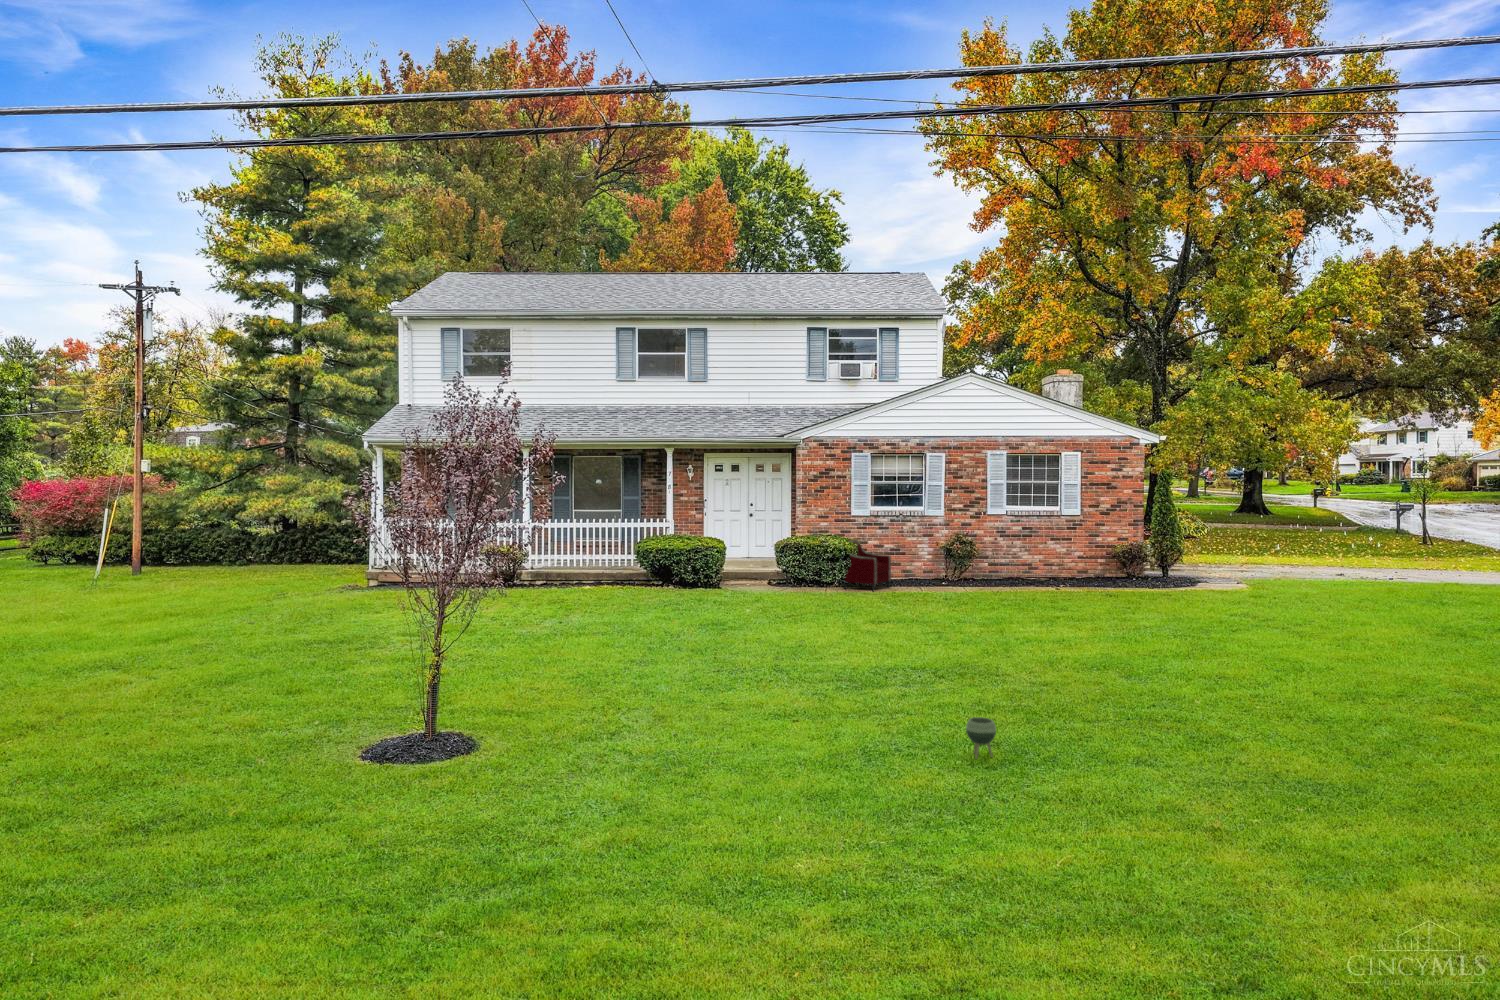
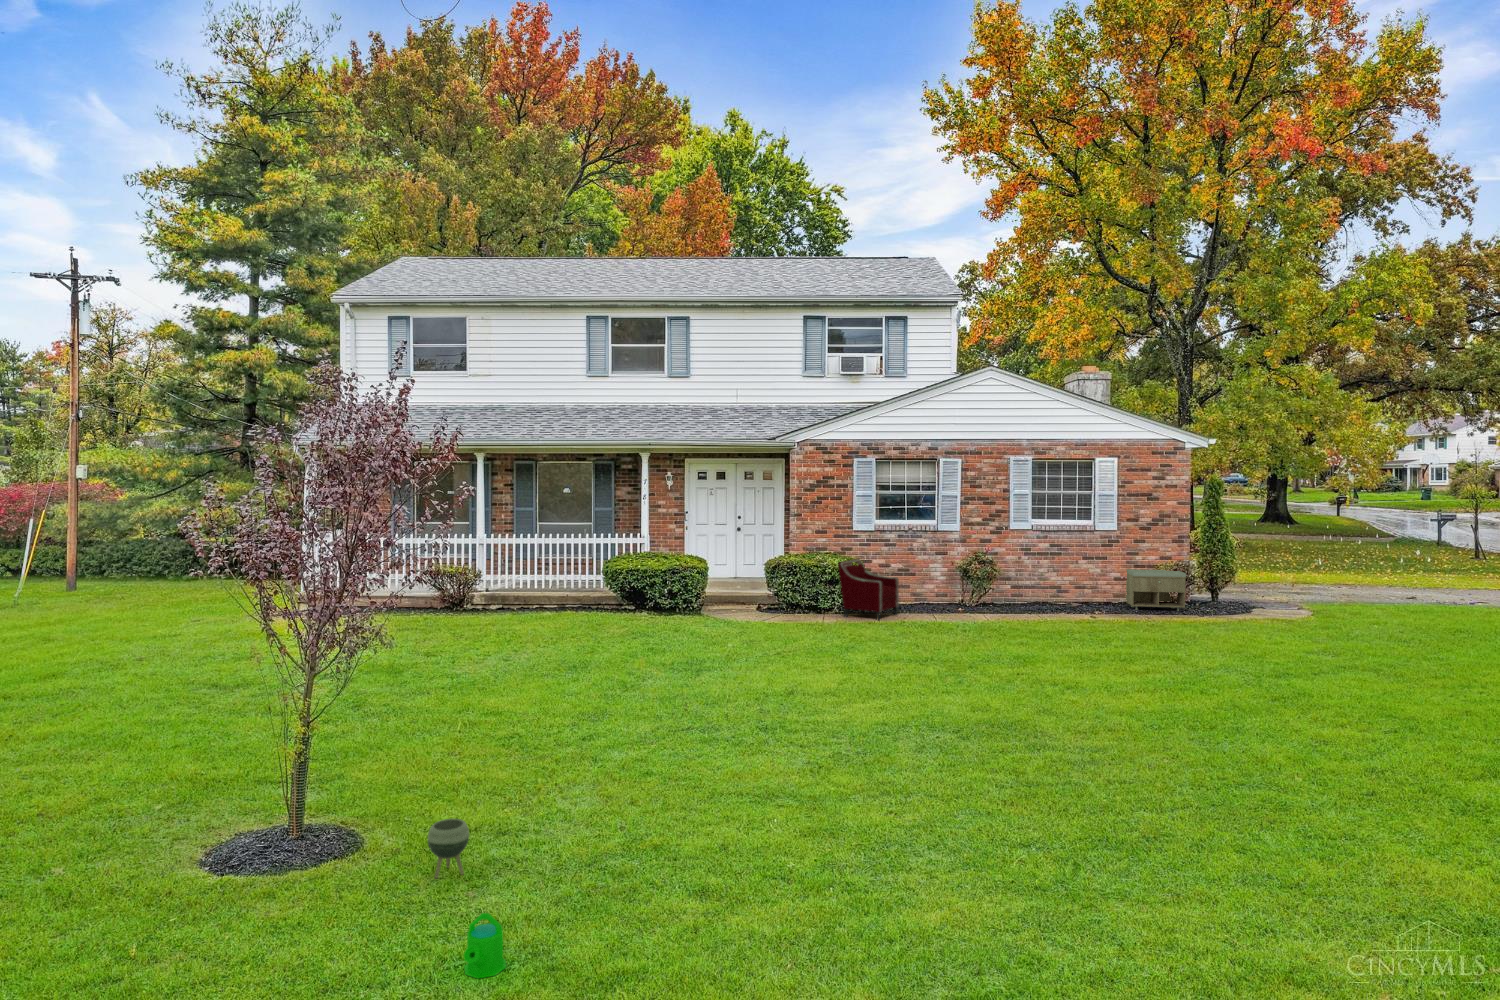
storage bench: none [1089,549,1140,584] -> present [1126,569,1186,611]
planter: present [966,717,996,759] -> present [428,819,469,878]
watering can: none [608,736,635,774] -> present [464,913,507,978]

